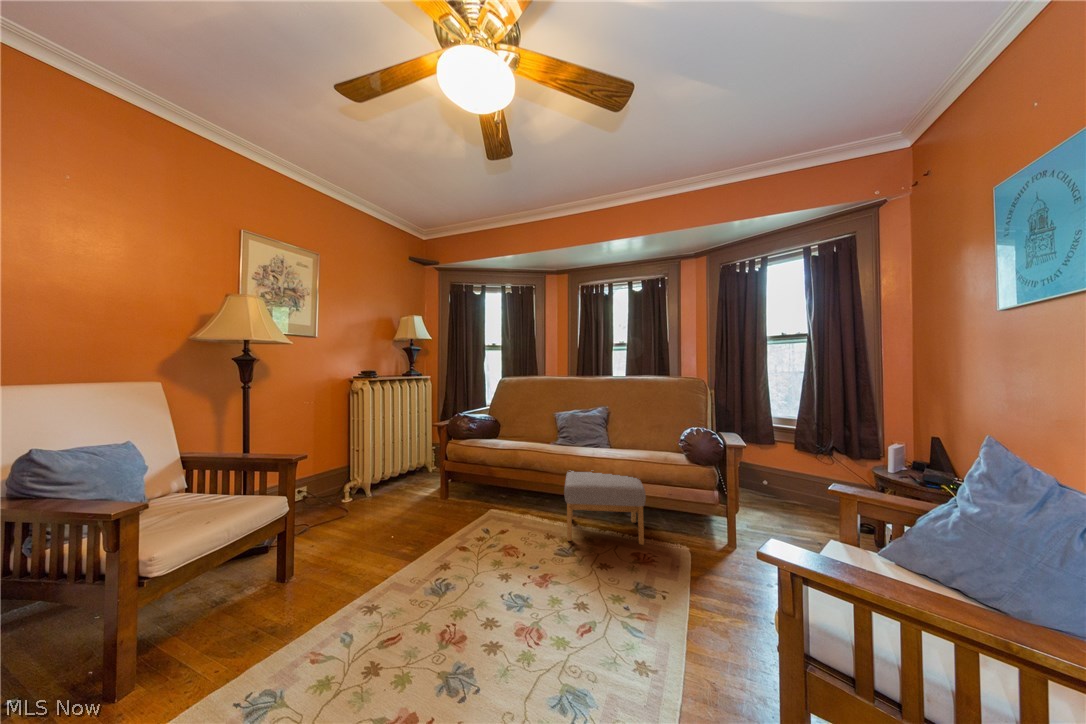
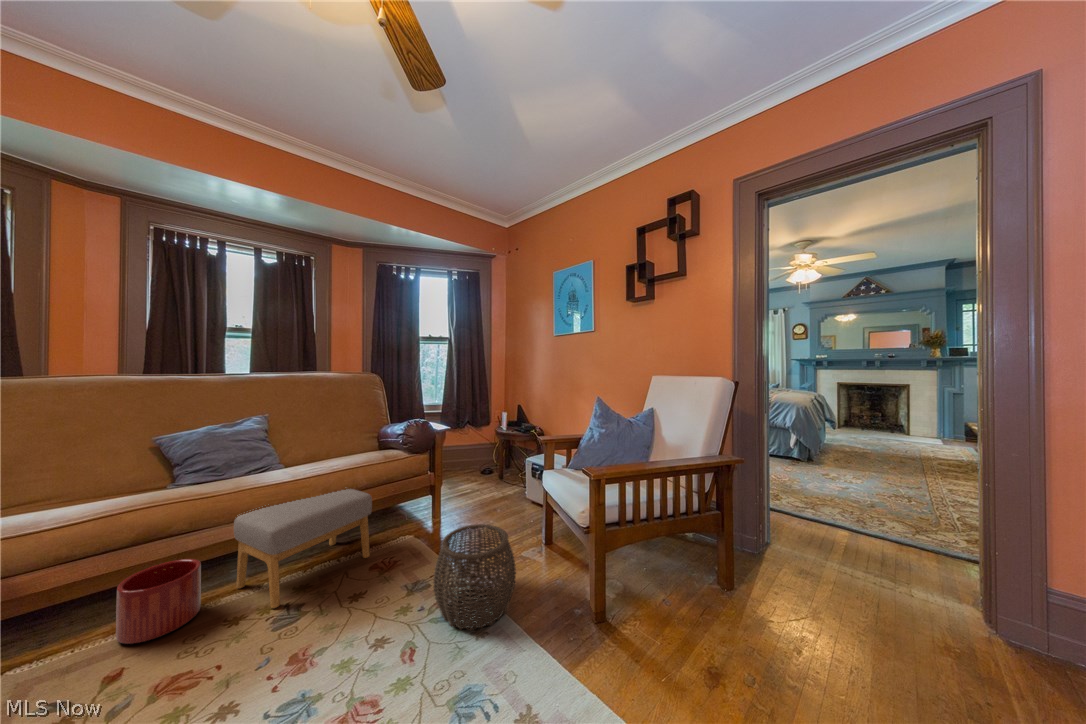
planter: none [518,484,550,524] -> present [116,559,201,644]
woven basket: none [617,550,716,680] -> present [433,524,516,630]

